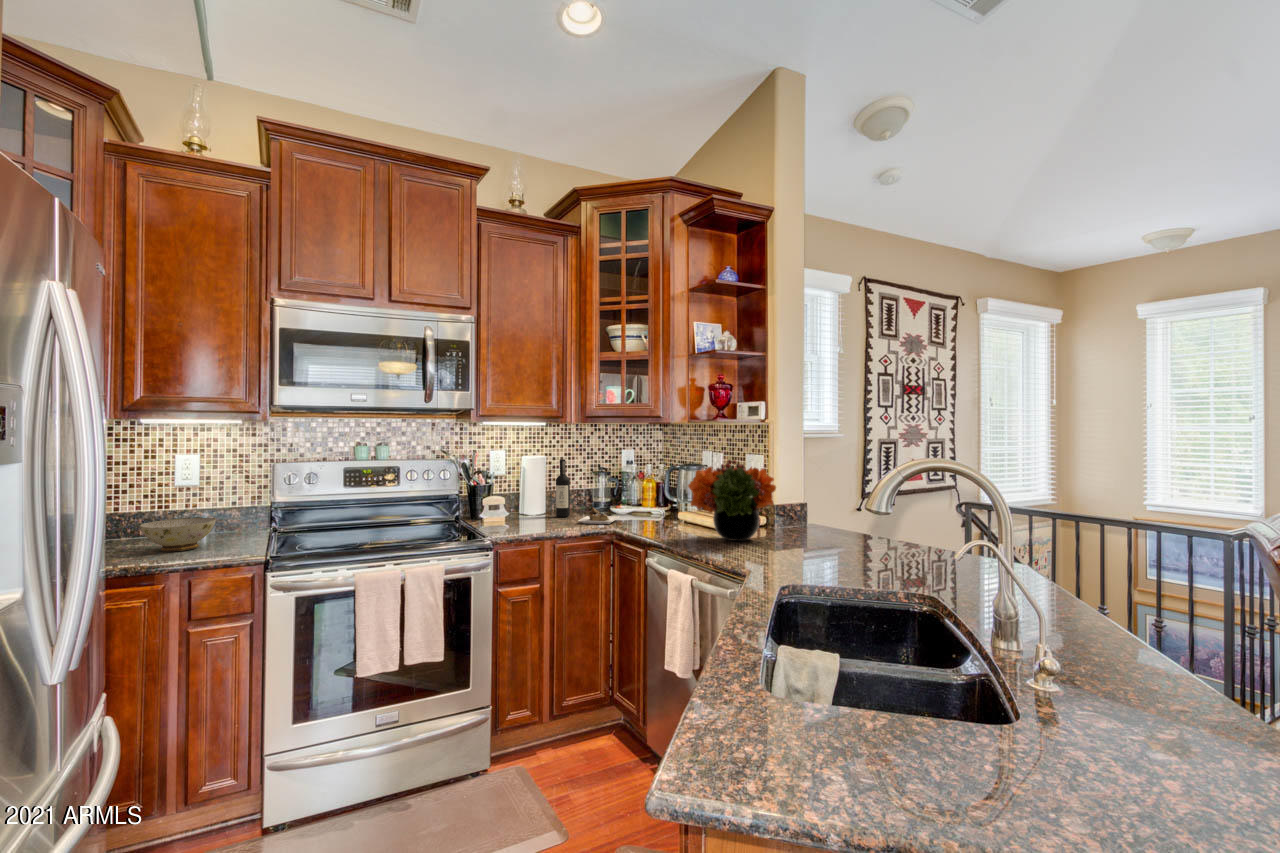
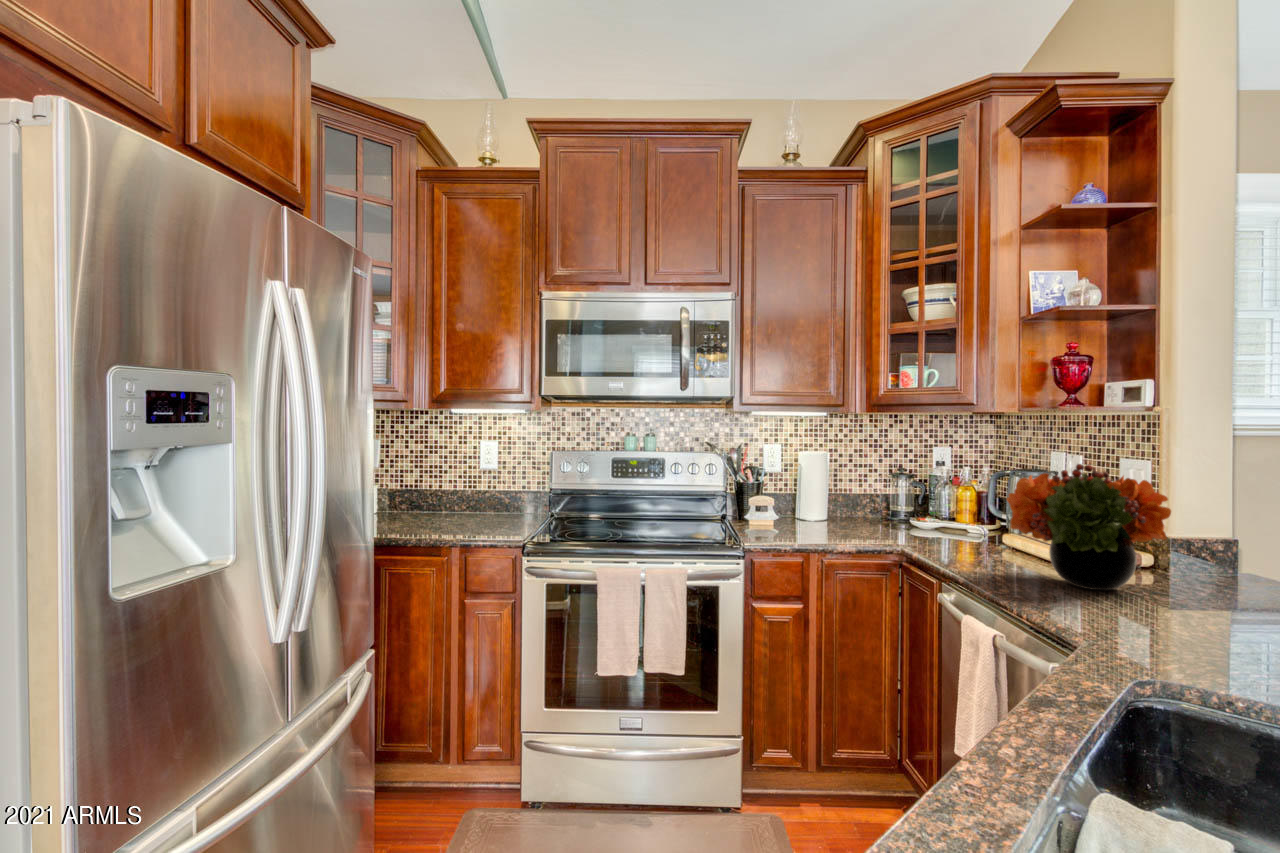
wine bottle: present [556,459,619,524] -> none [839,457,918,540]
ceramic bowl: present [140,518,216,552] -> none [441,498,499,527]

